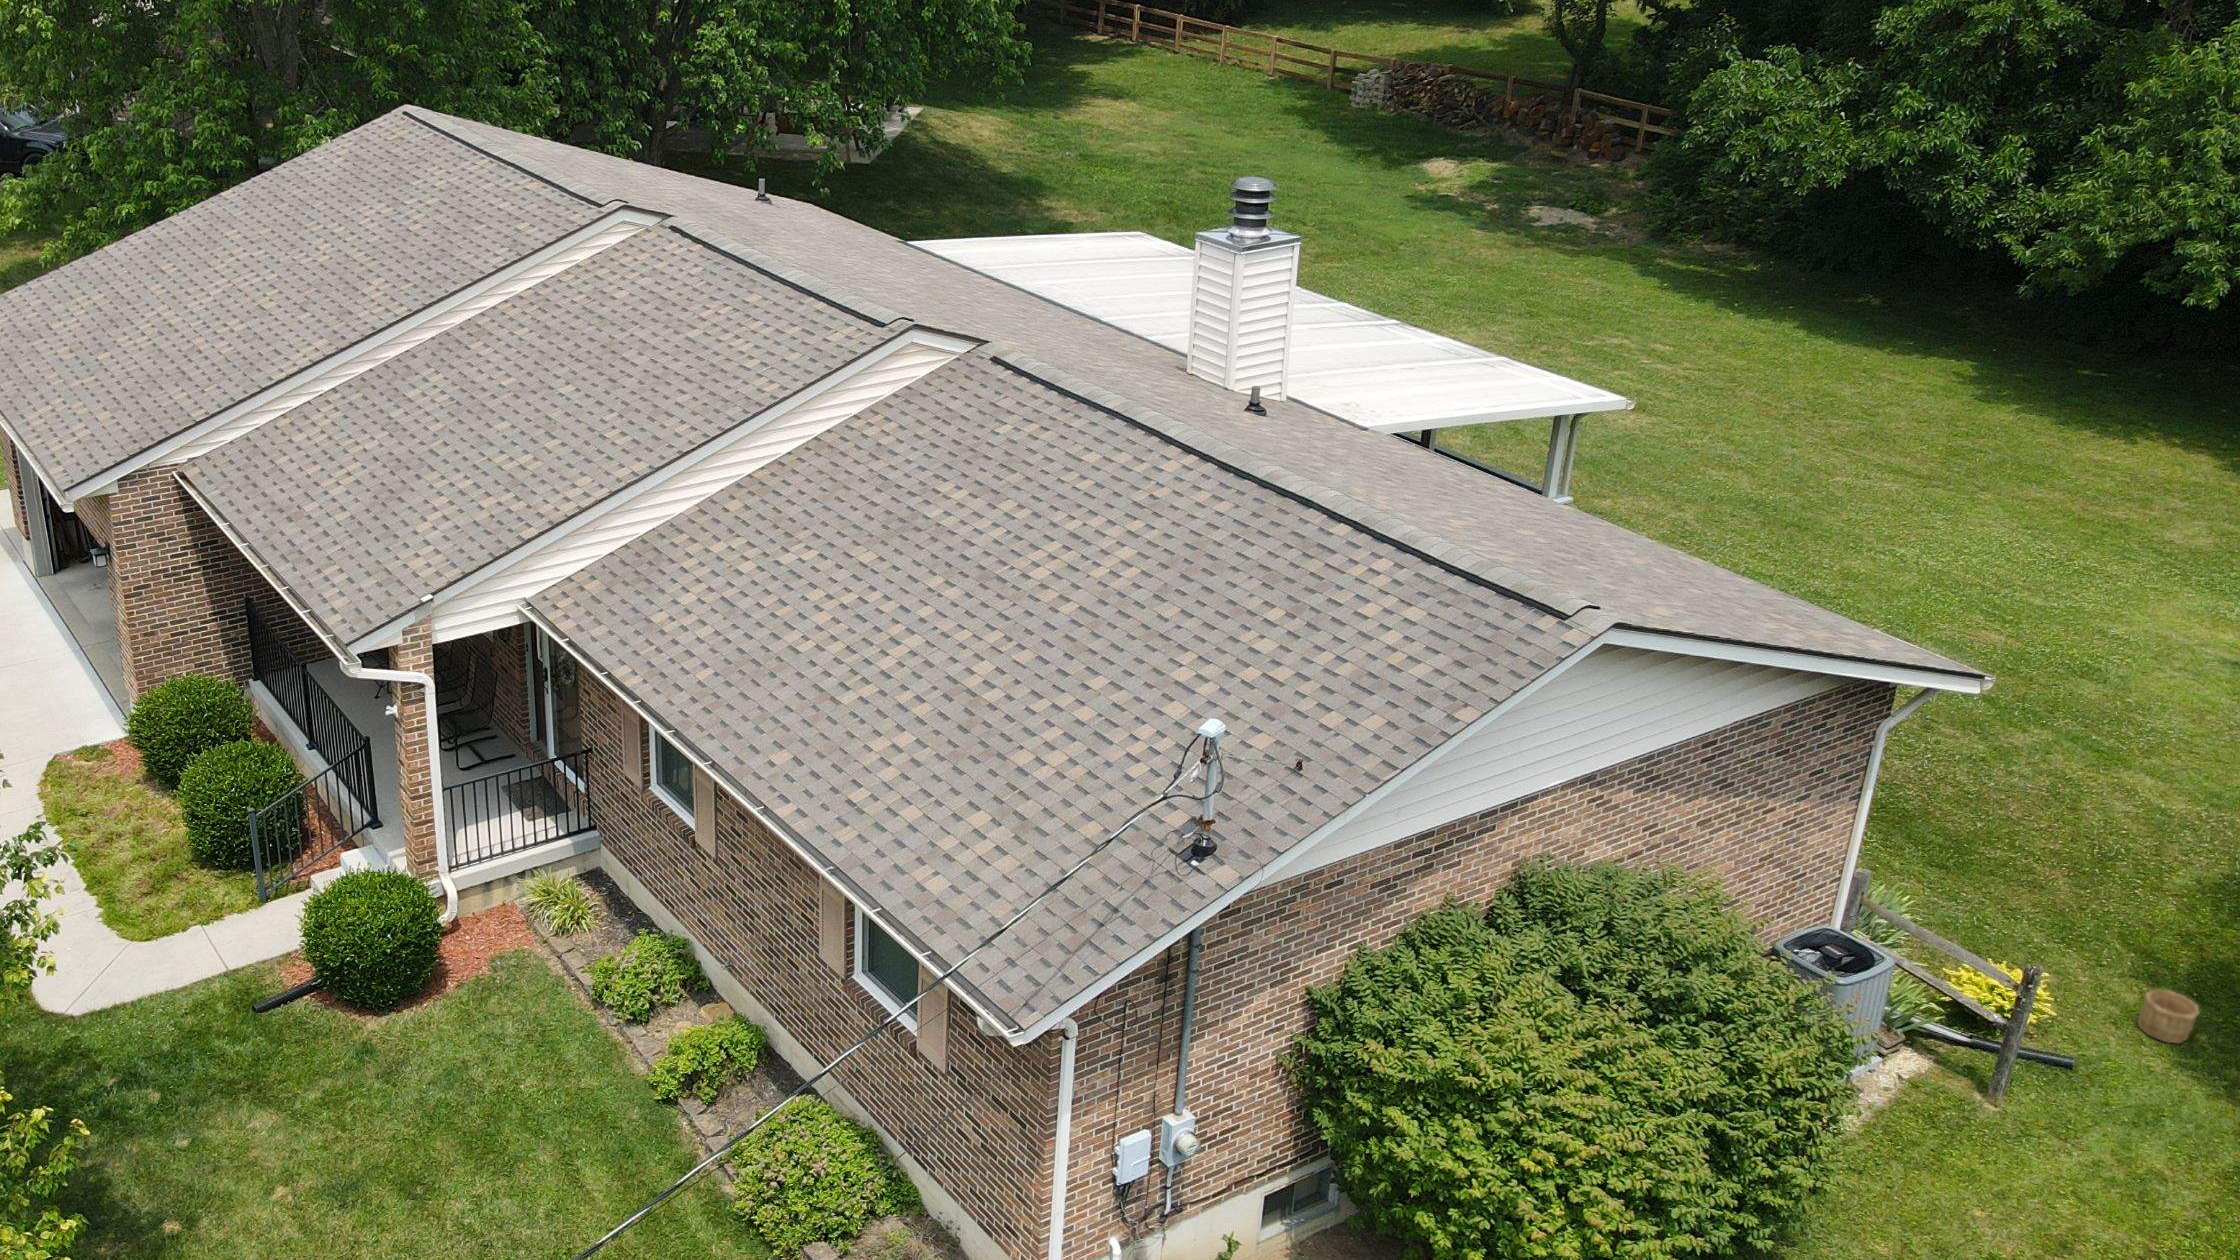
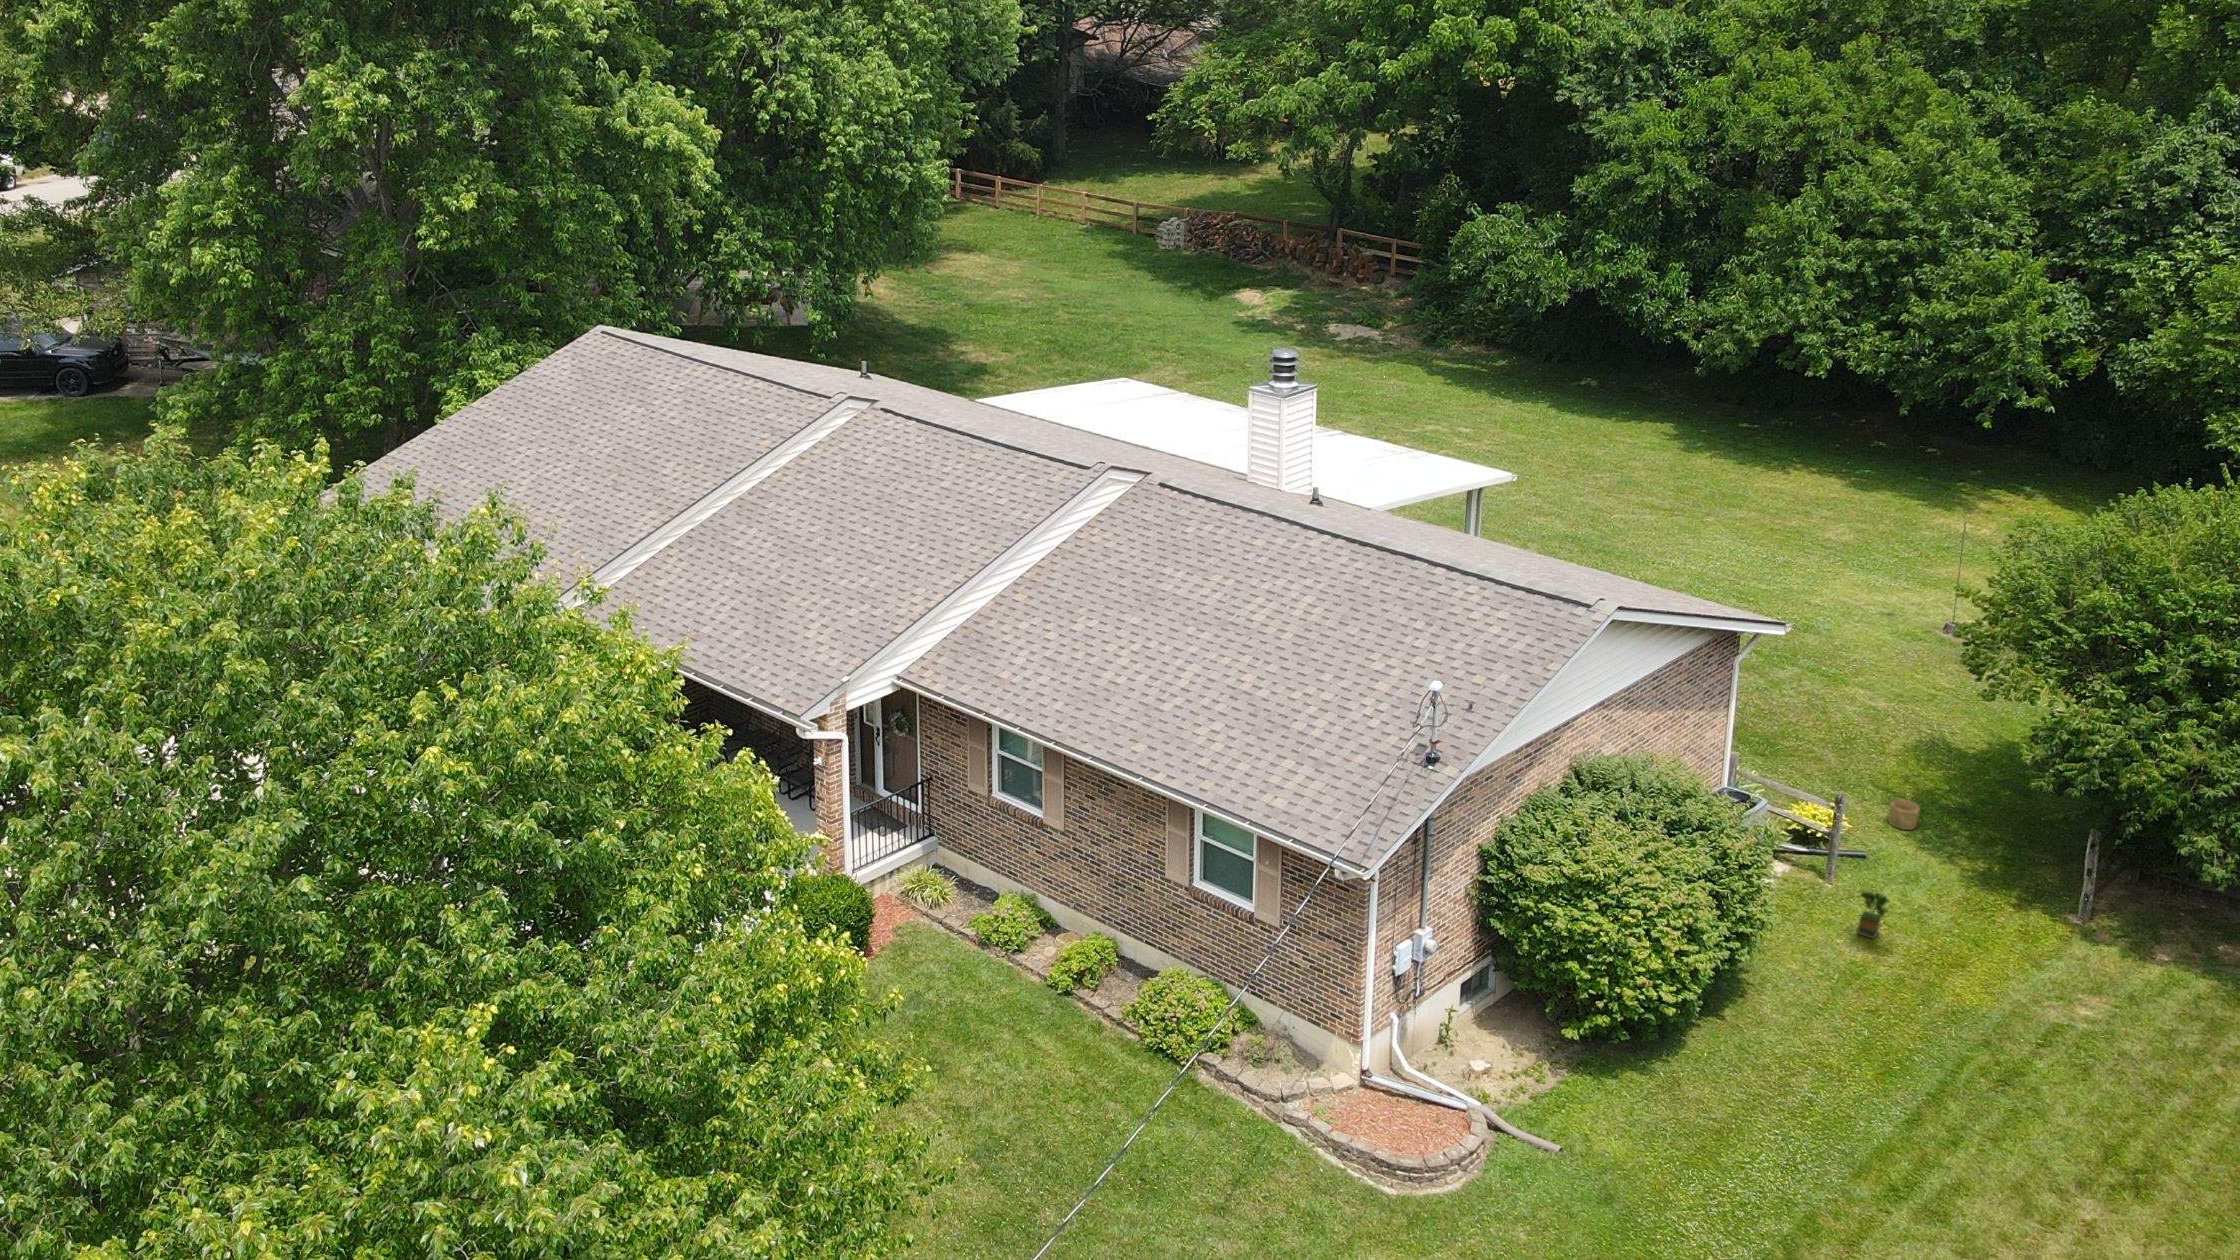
potted tree: none [2017,1151,2091,1232] -> present [1858,892,1889,939]

